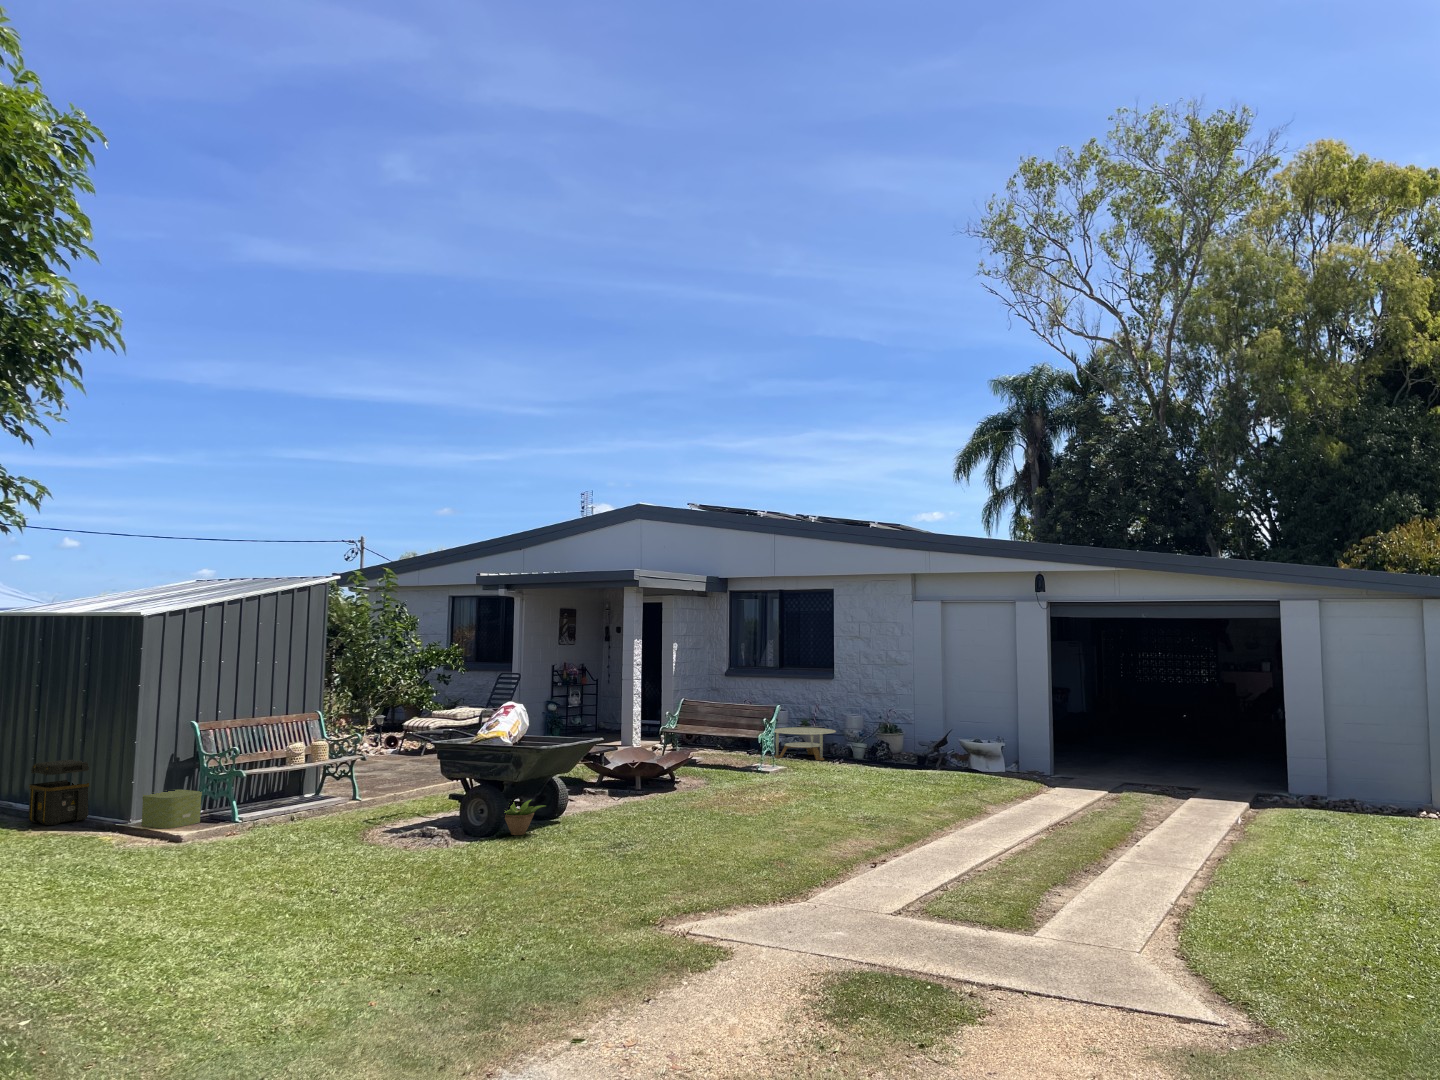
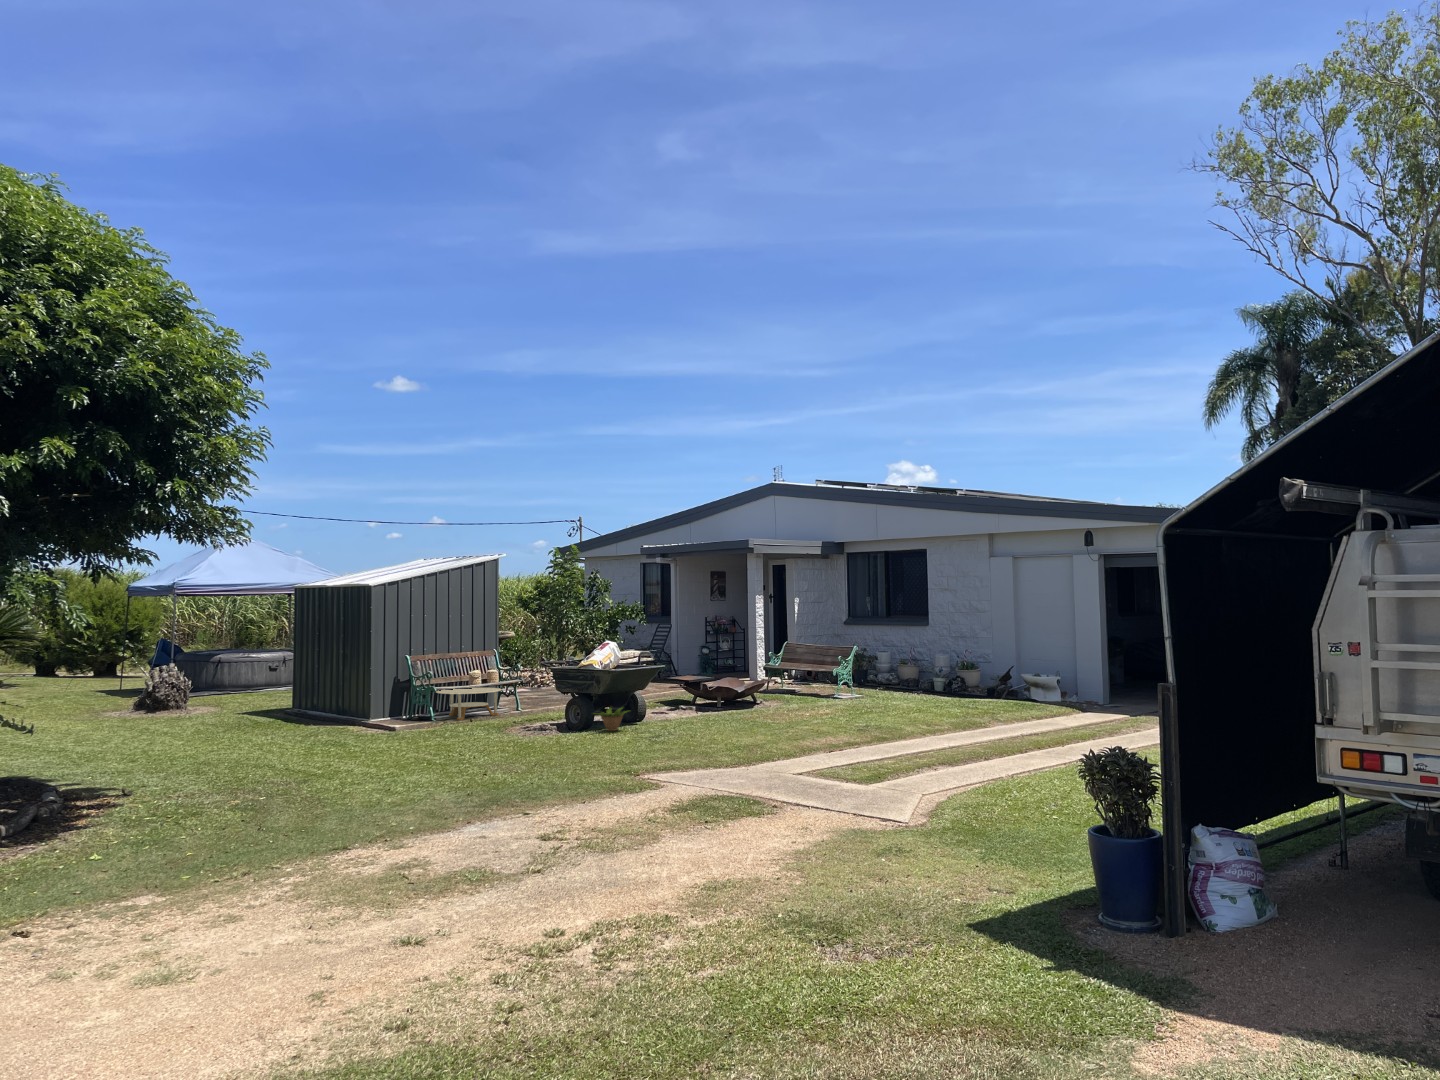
round table: present [774,727,836,760] -> present [436,687,502,720]
toolbox: present [29,760,89,825] -> none [310,680,347,722]
storage box: present [142,790,202,828] -> none [376,700,414,724]

